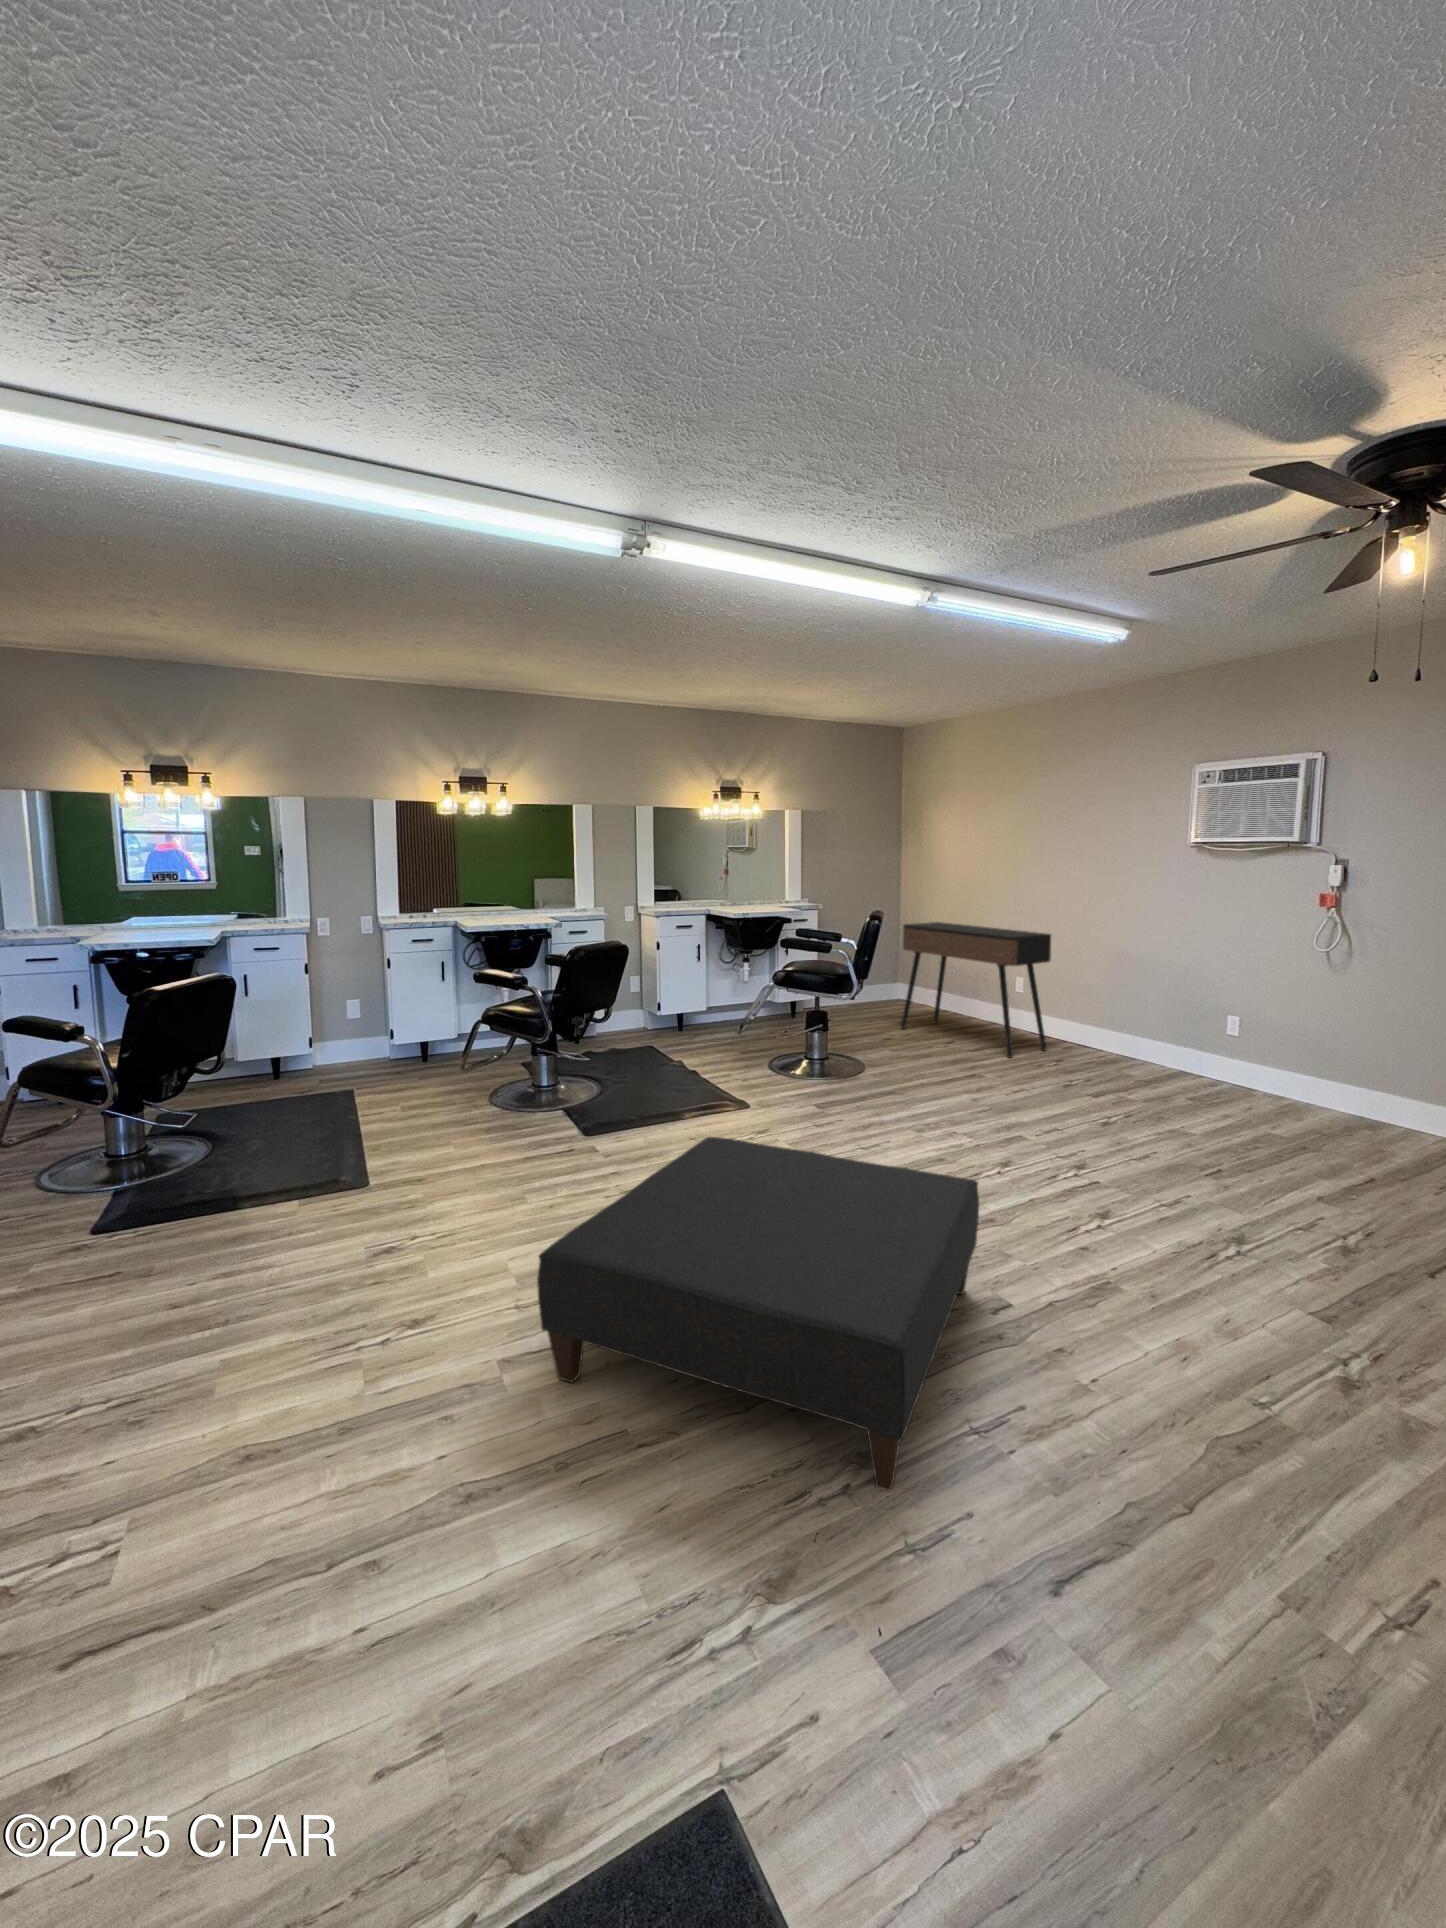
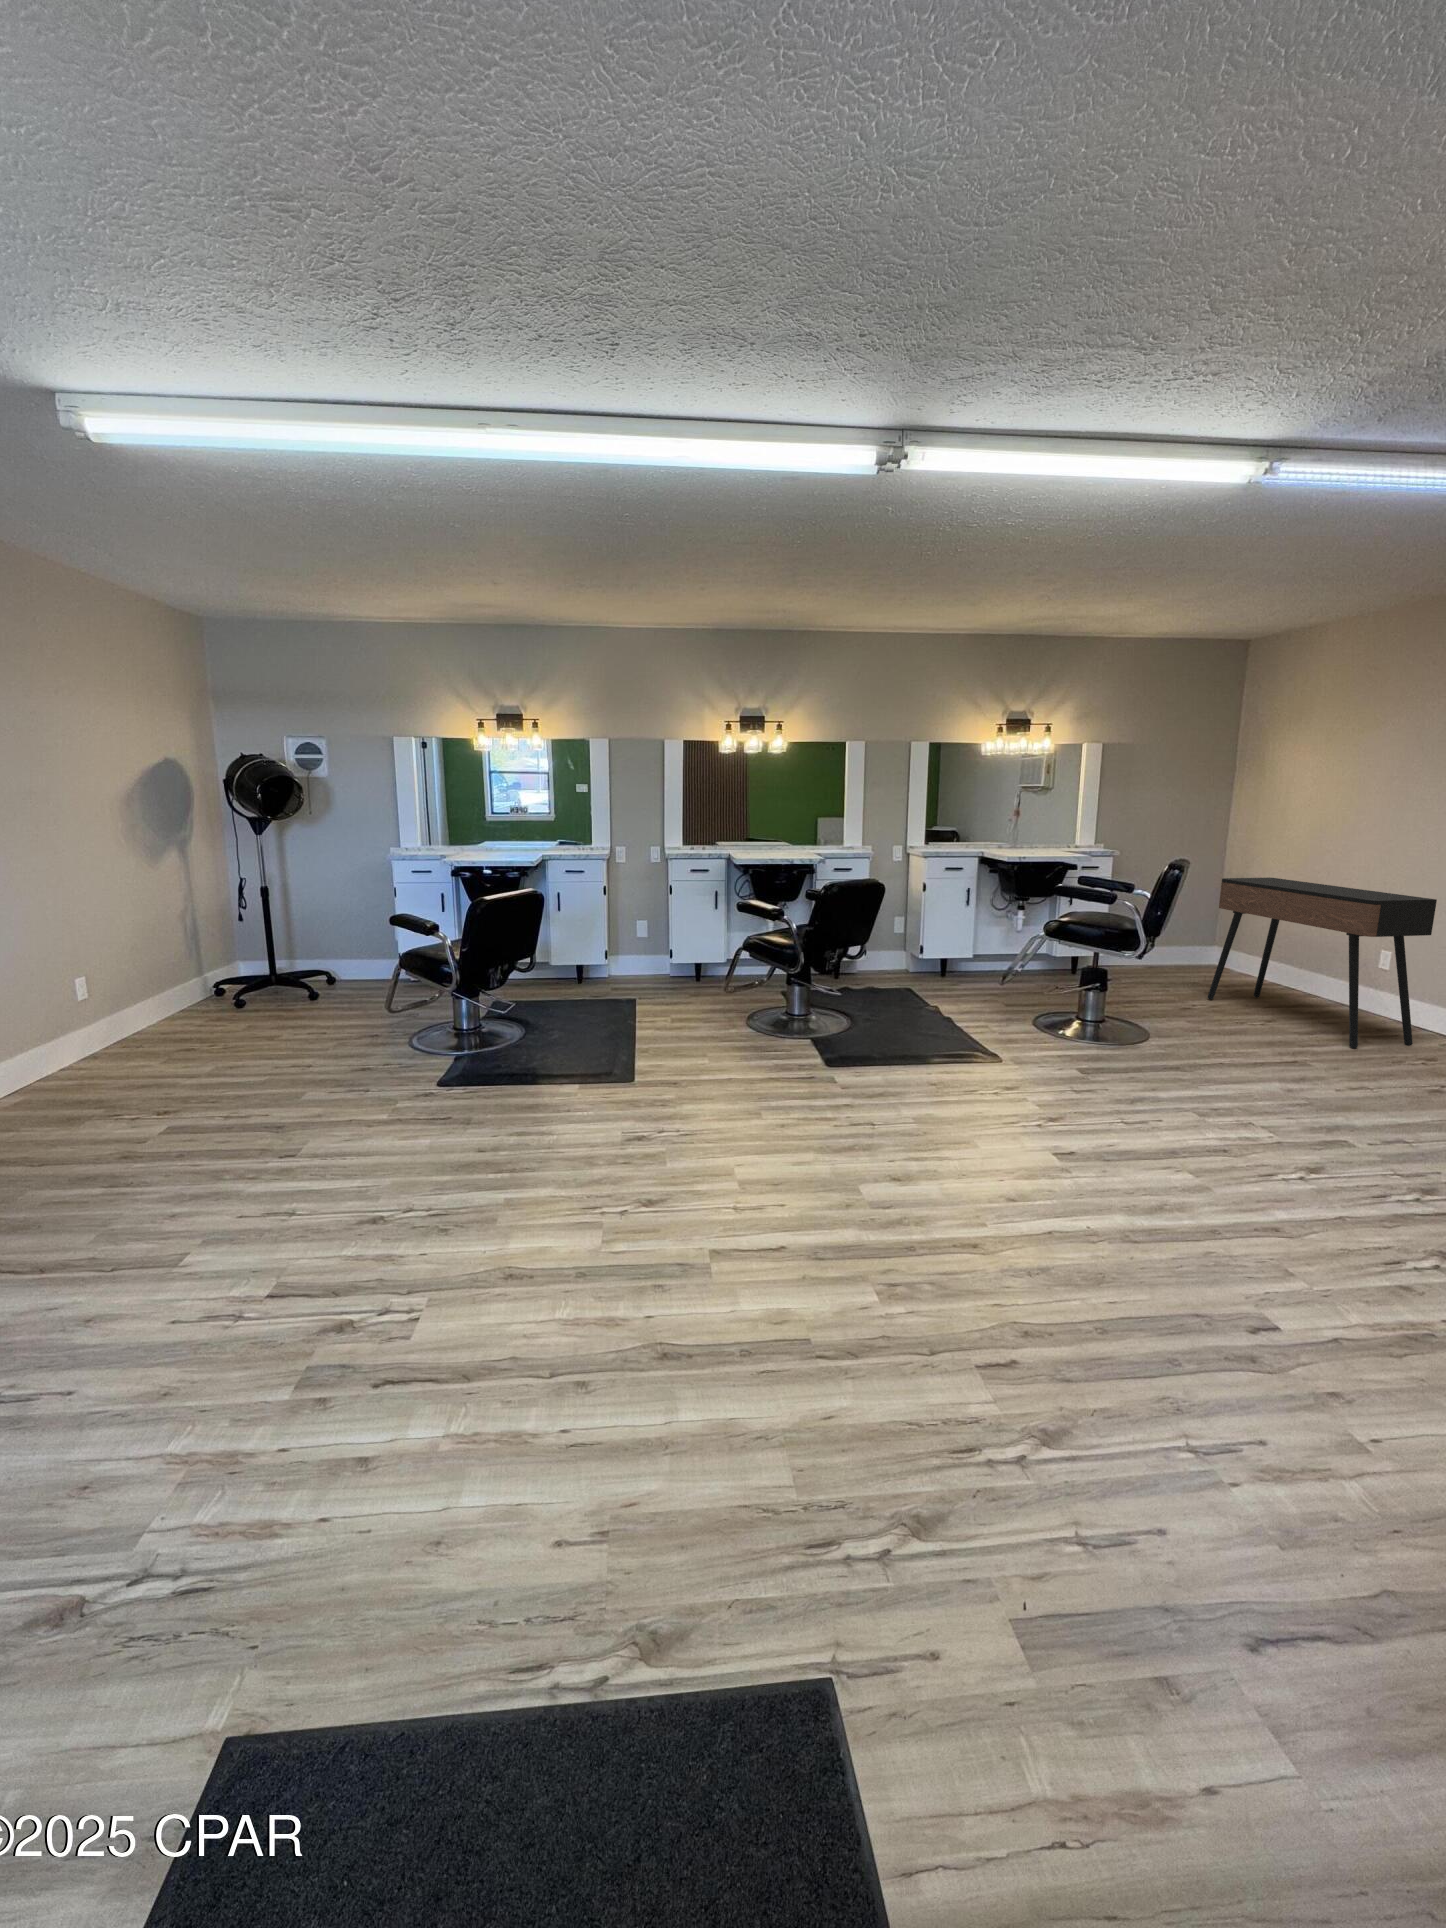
ottoman: present [537,1137,979,1491] -> none [743,1083,1248,1478]

